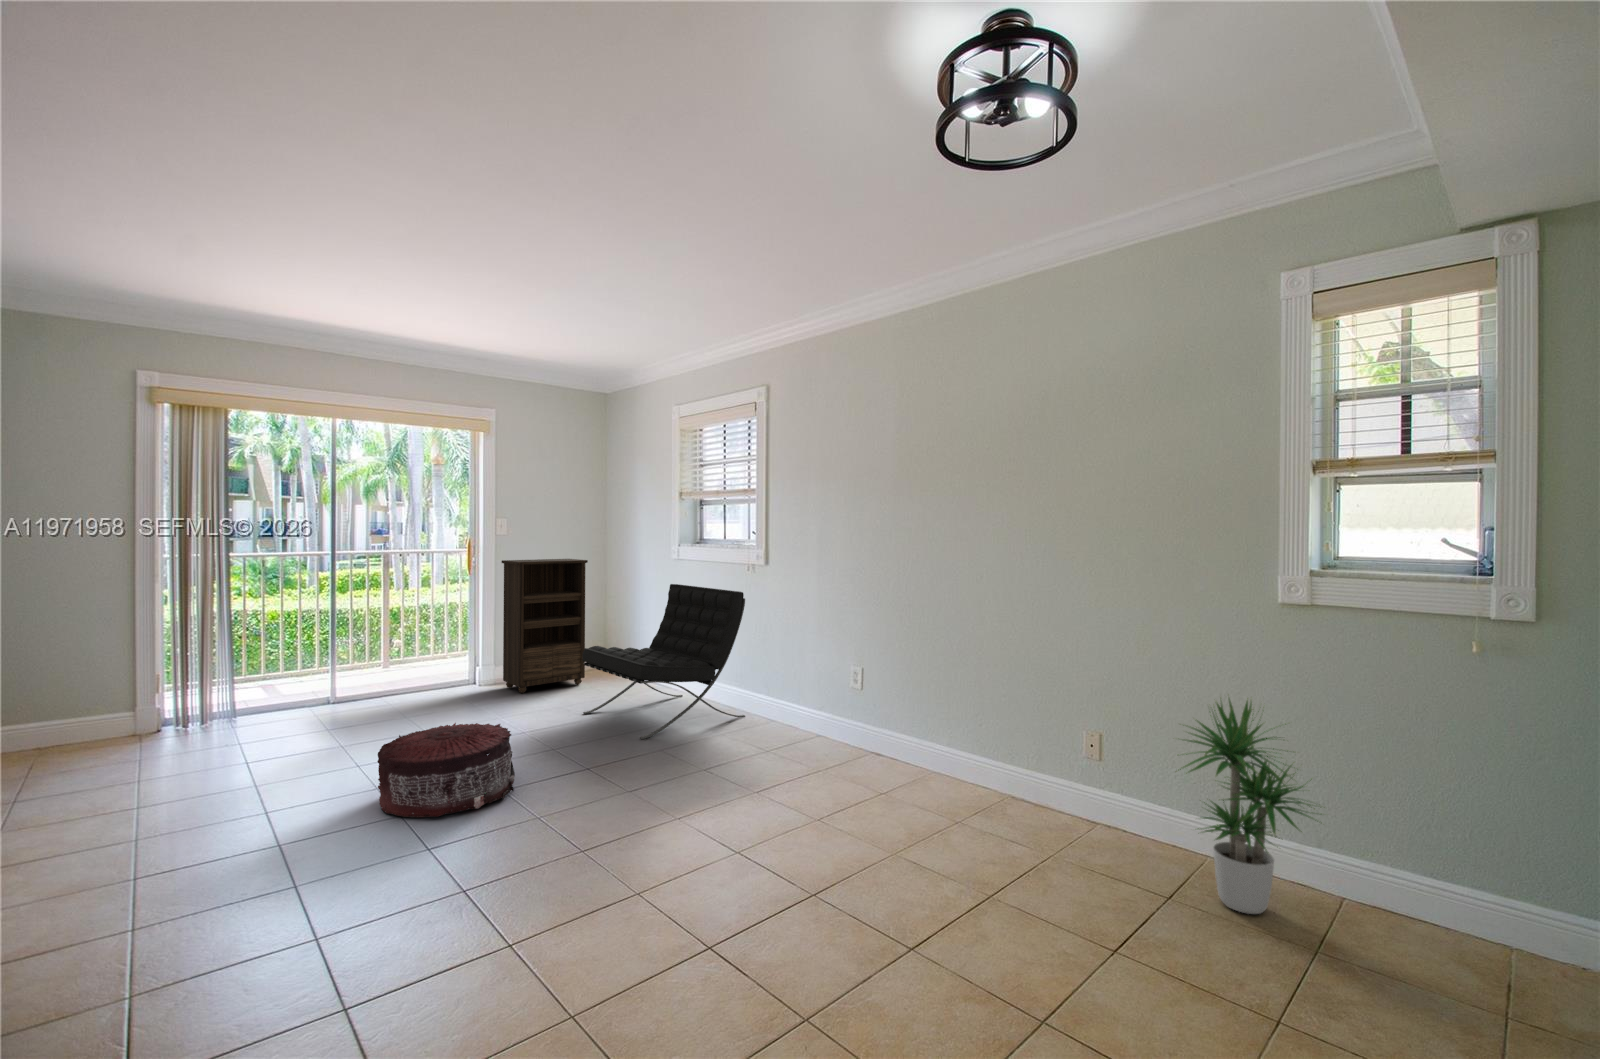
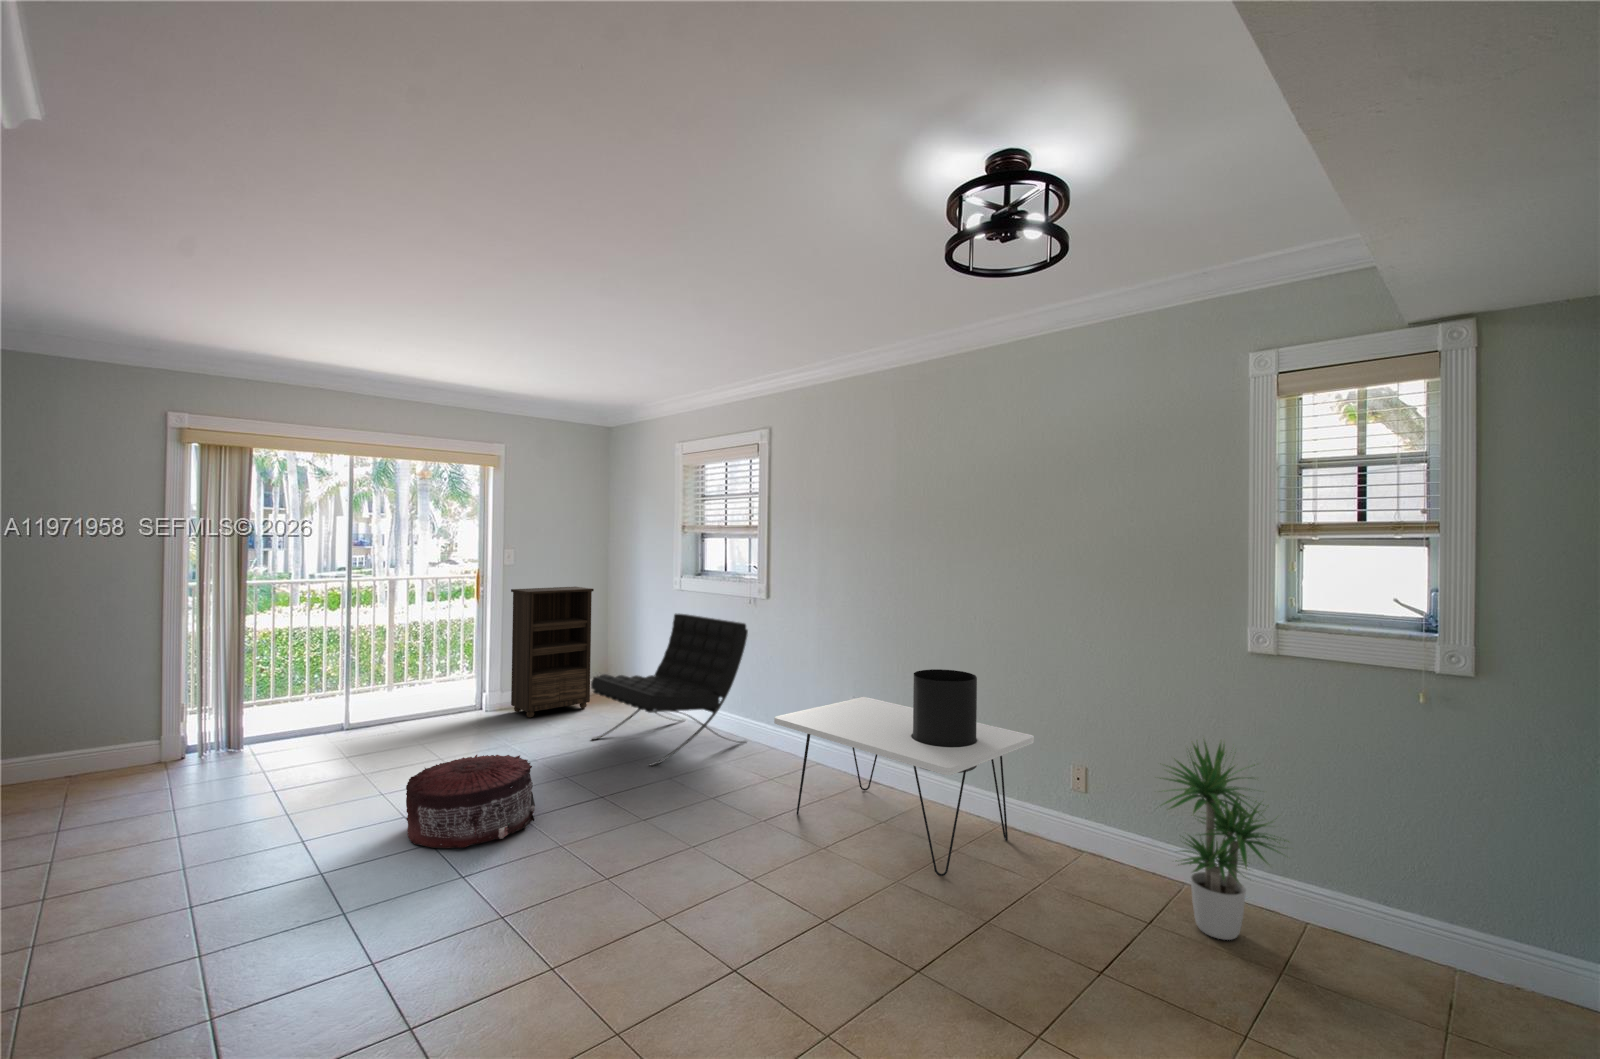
side table: none [767,631,1044,848] -> present [774,669,1034,876]

